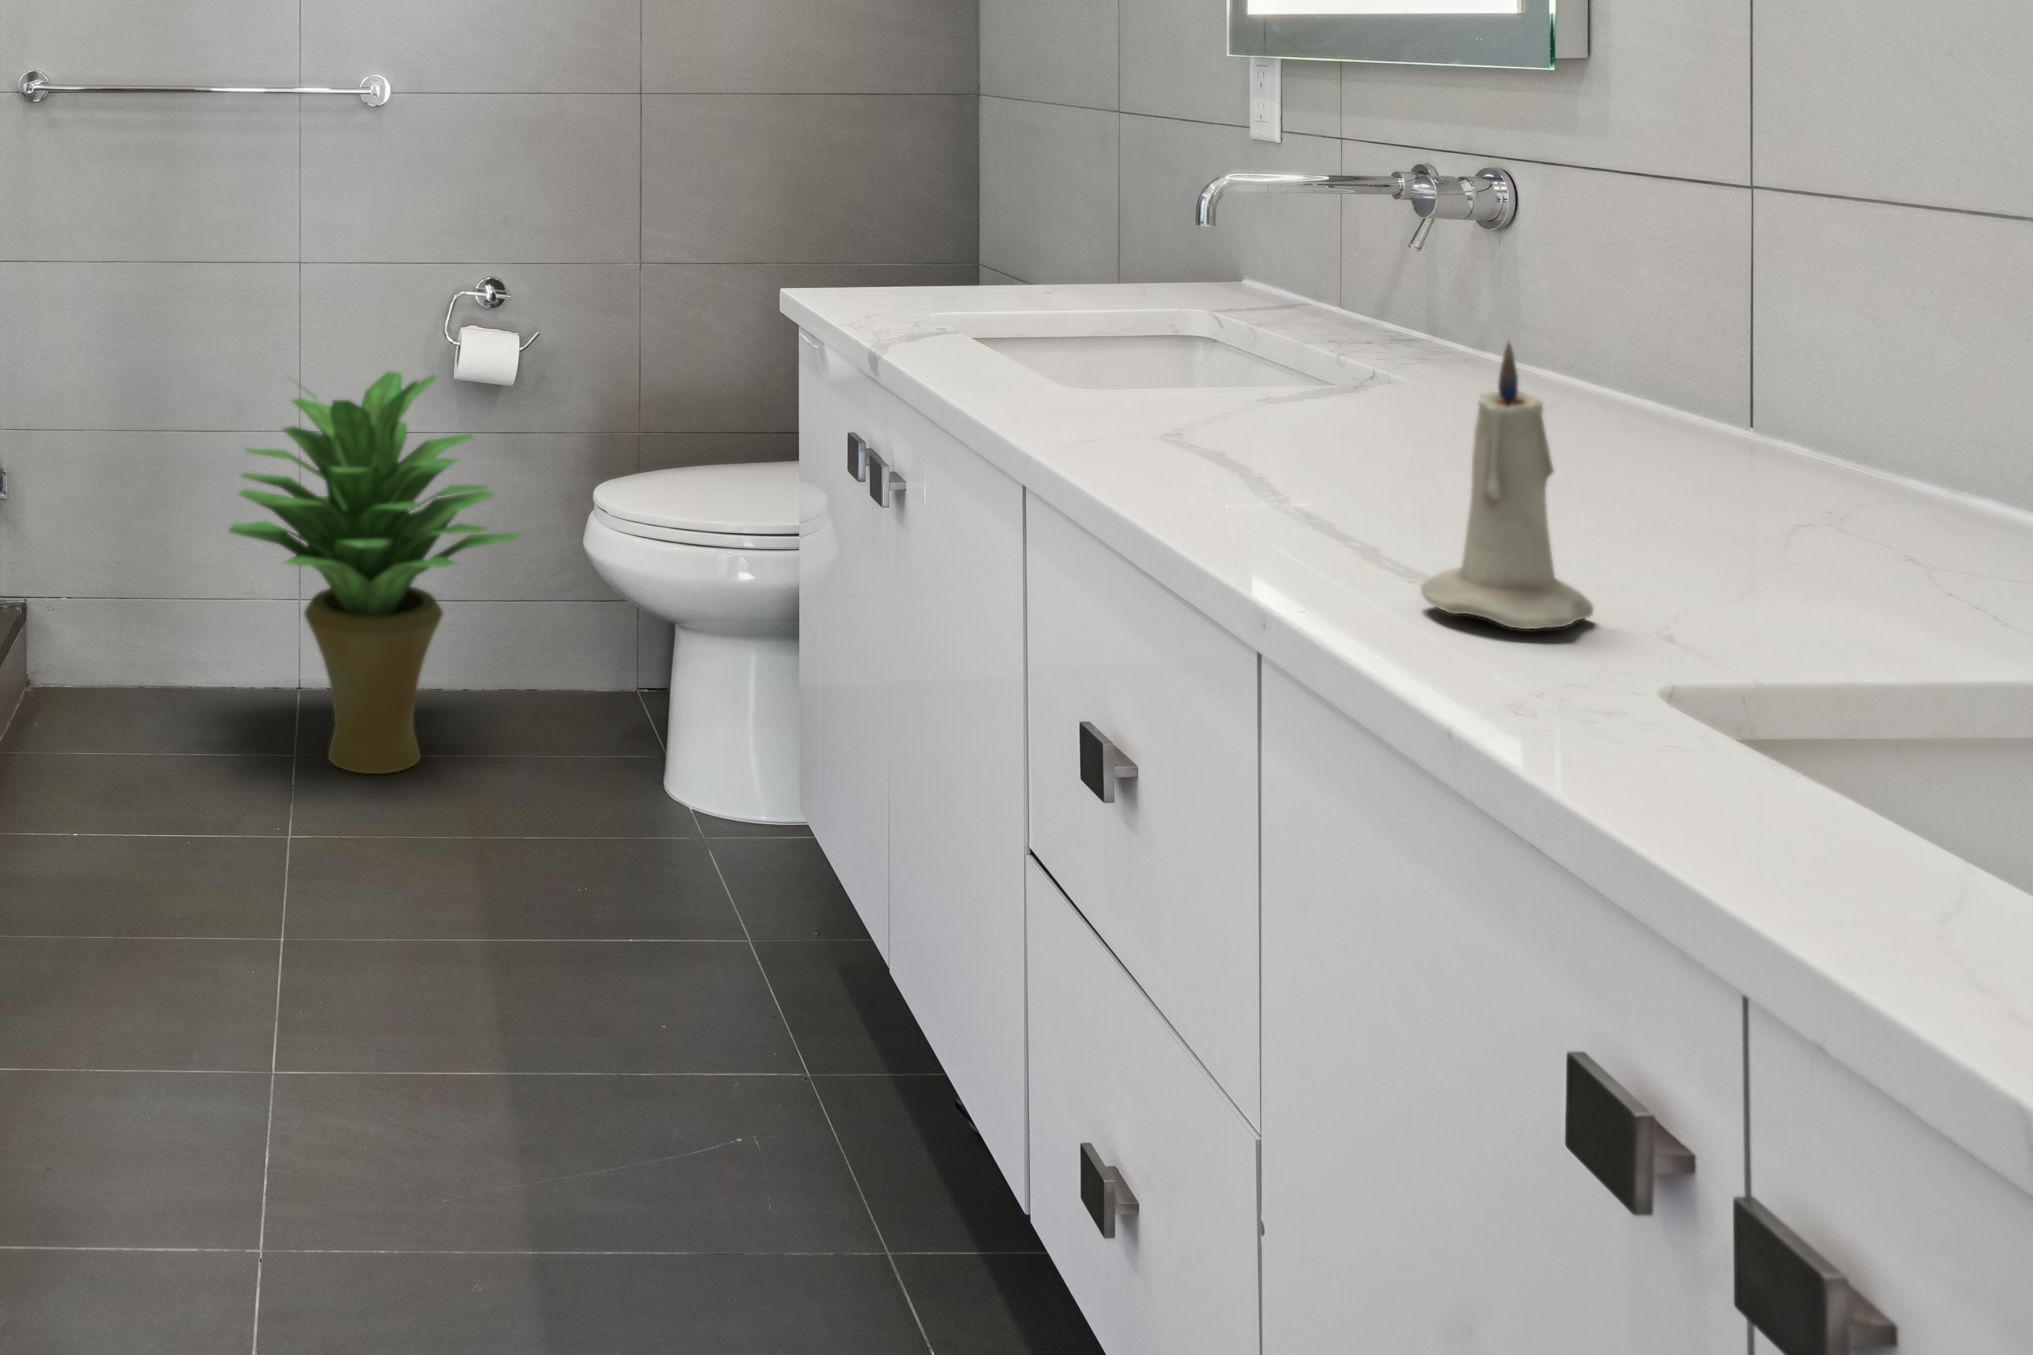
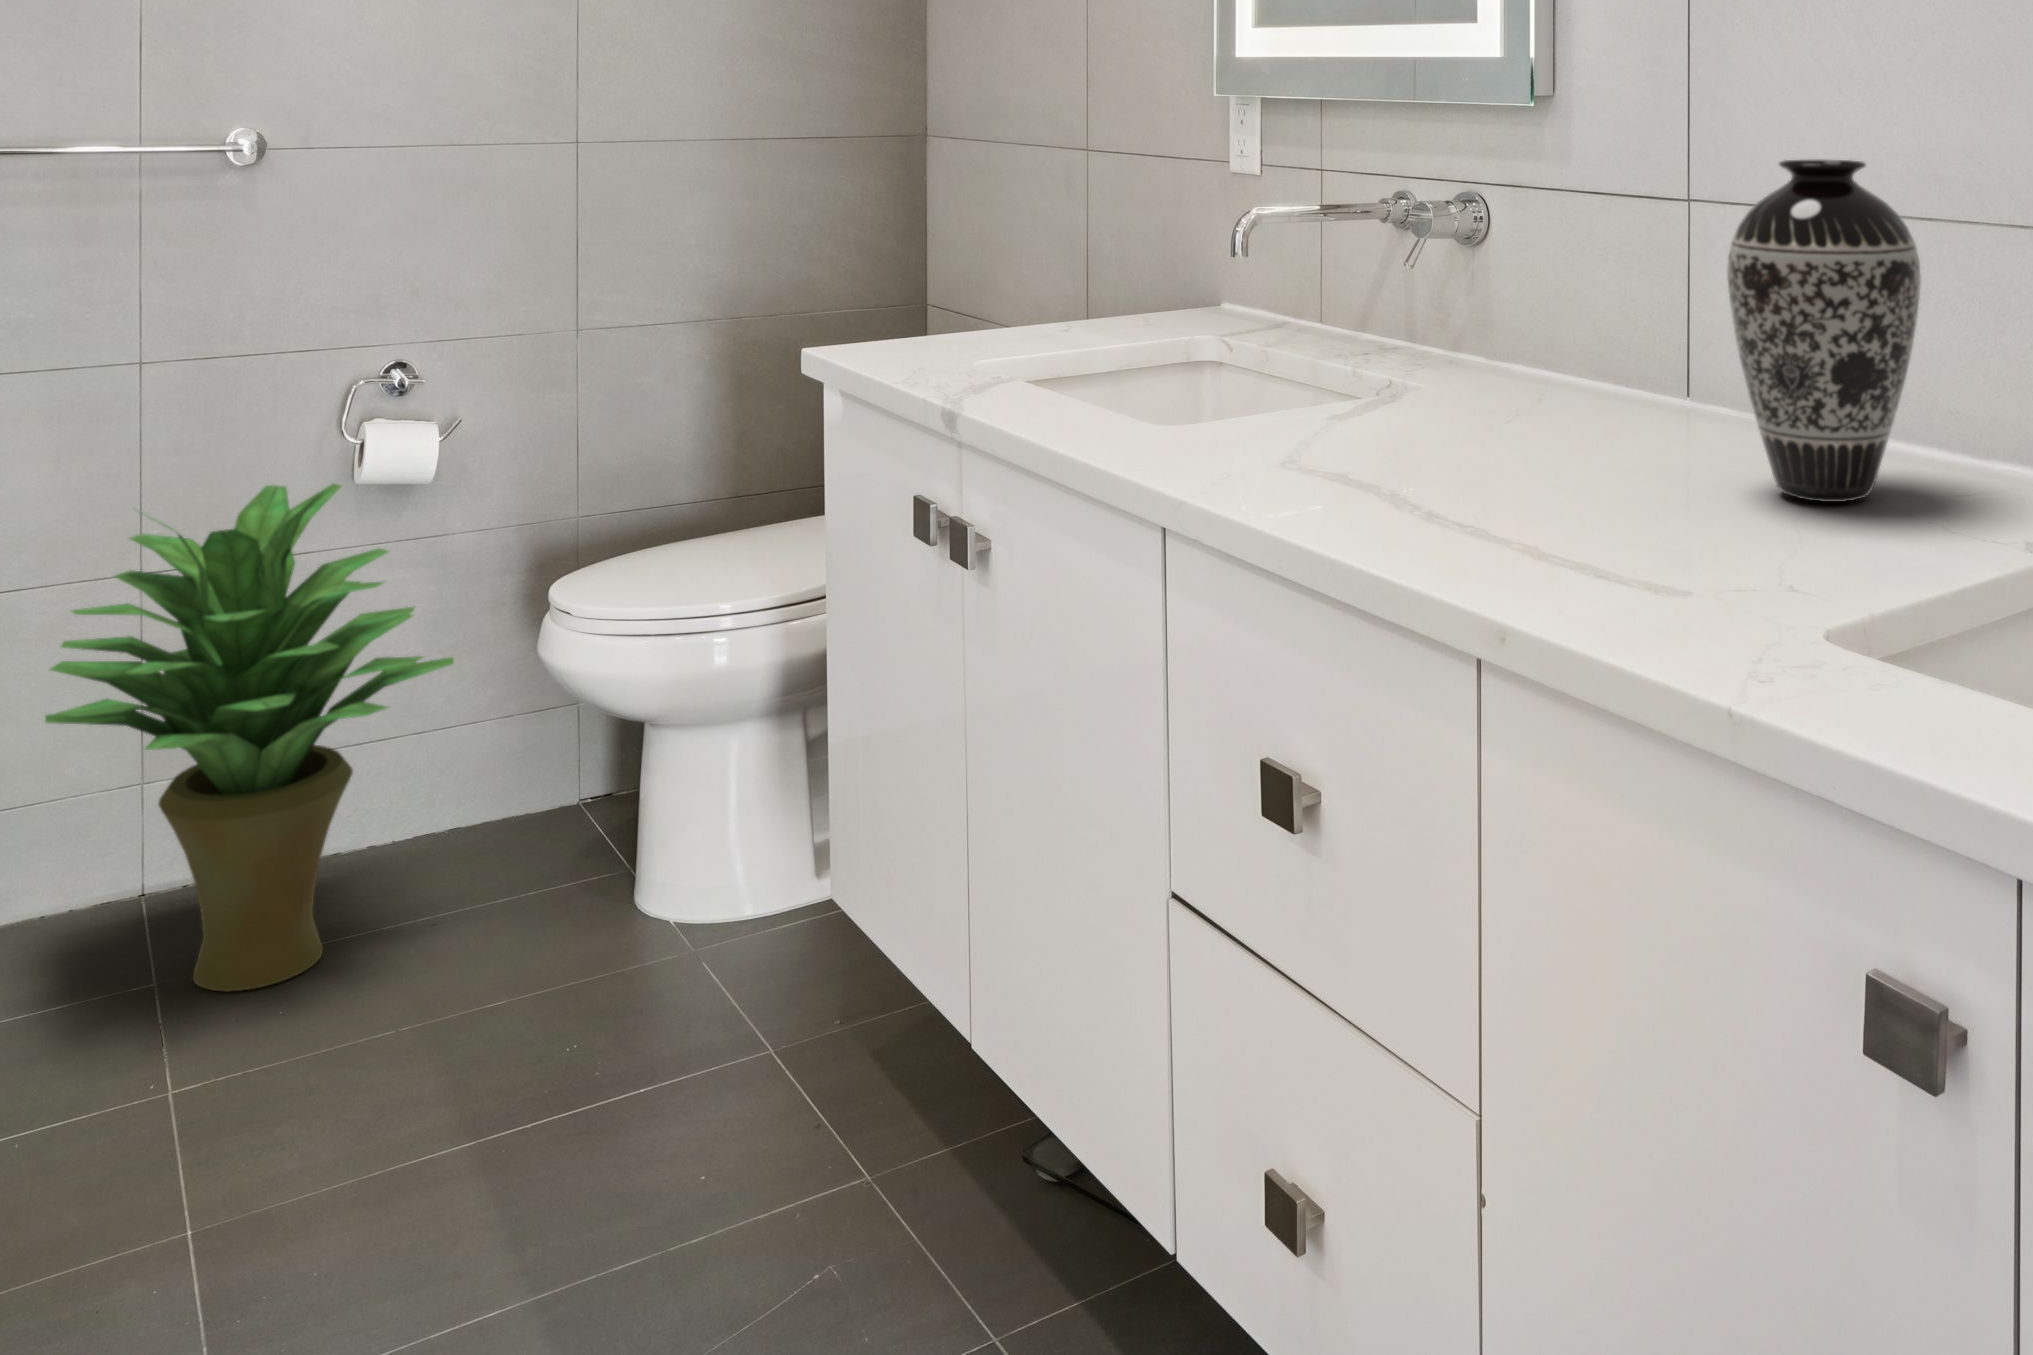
decorative vase: none [1682,129,1976,554] -> present [1727,160,1921,502]
candle: present [1421,343,1593,629] -> none [1626,355,1751,607]

